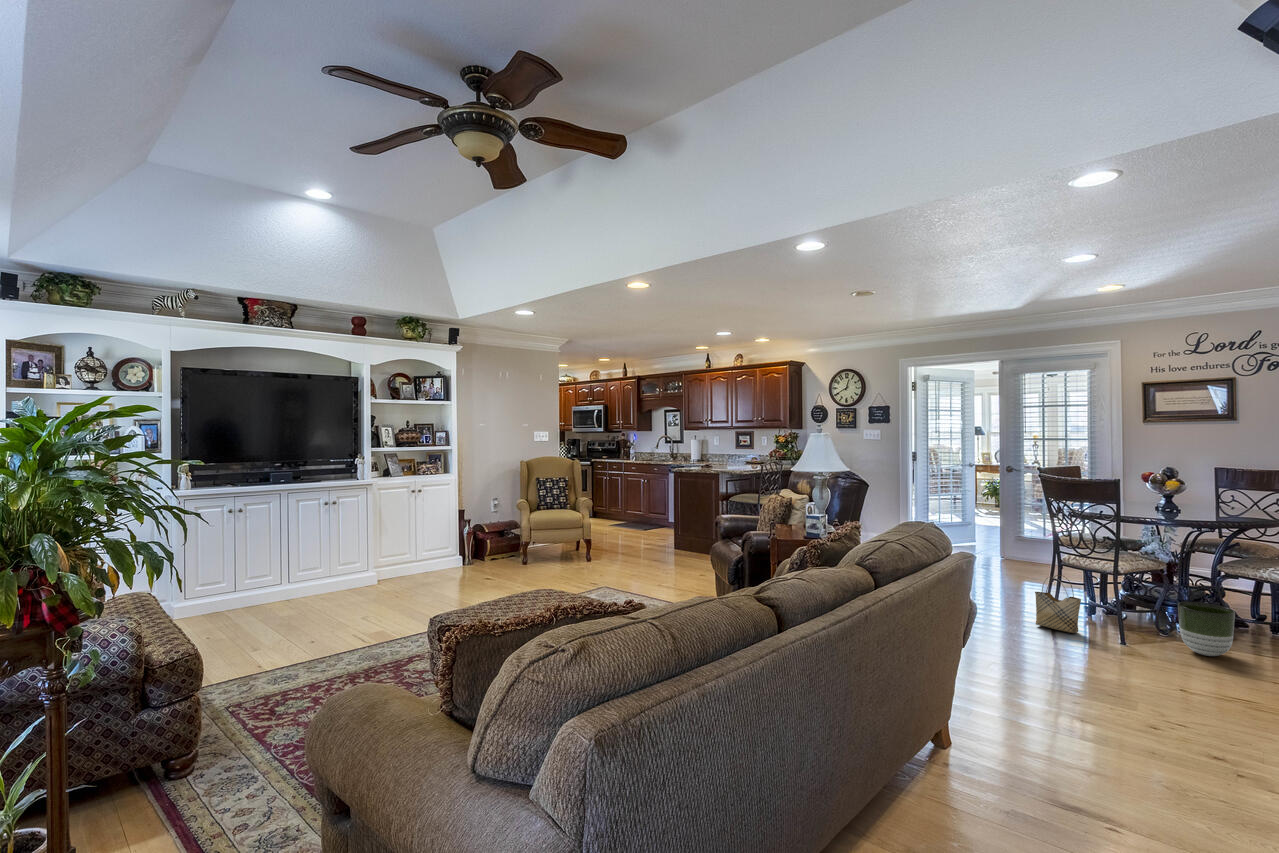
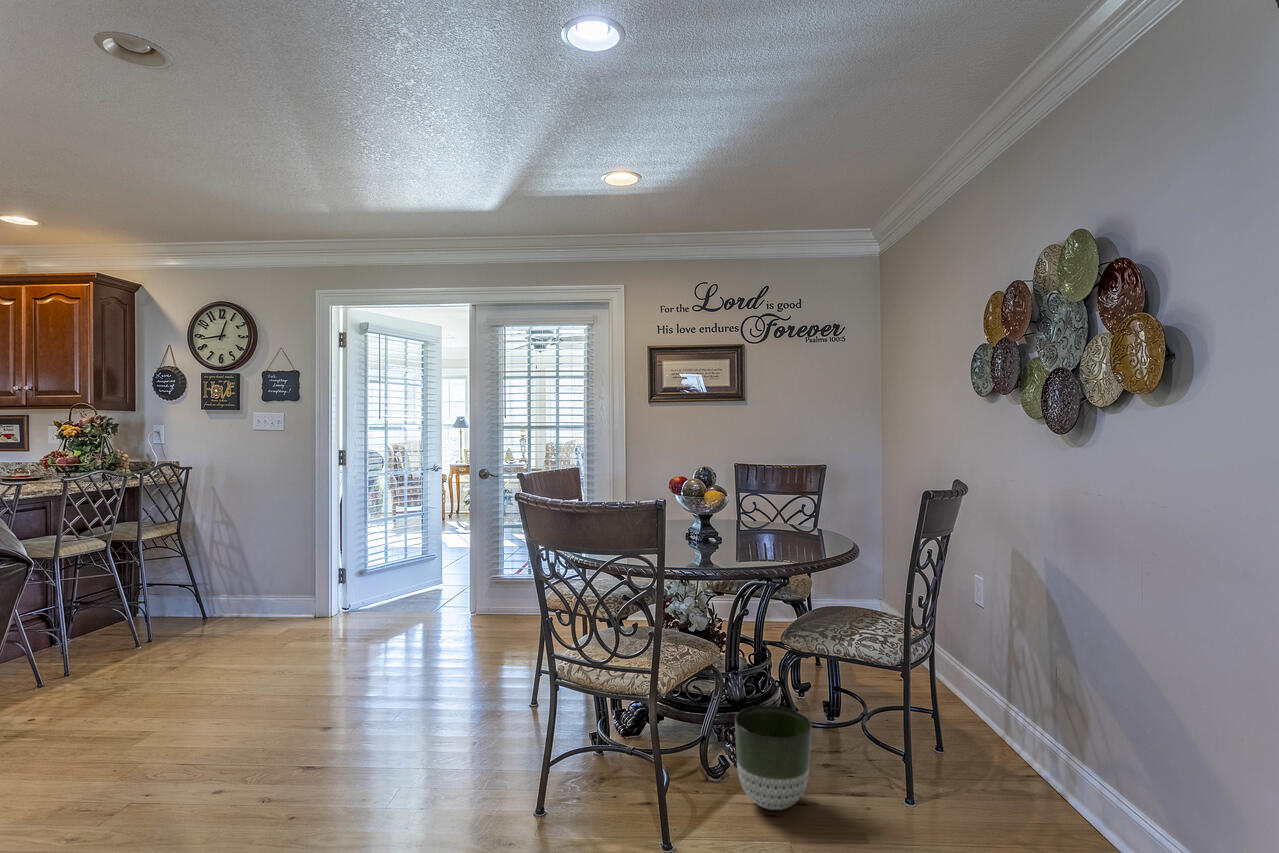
woven basket: present [1035,575,1081,633] -> none [511,693,591,817]

